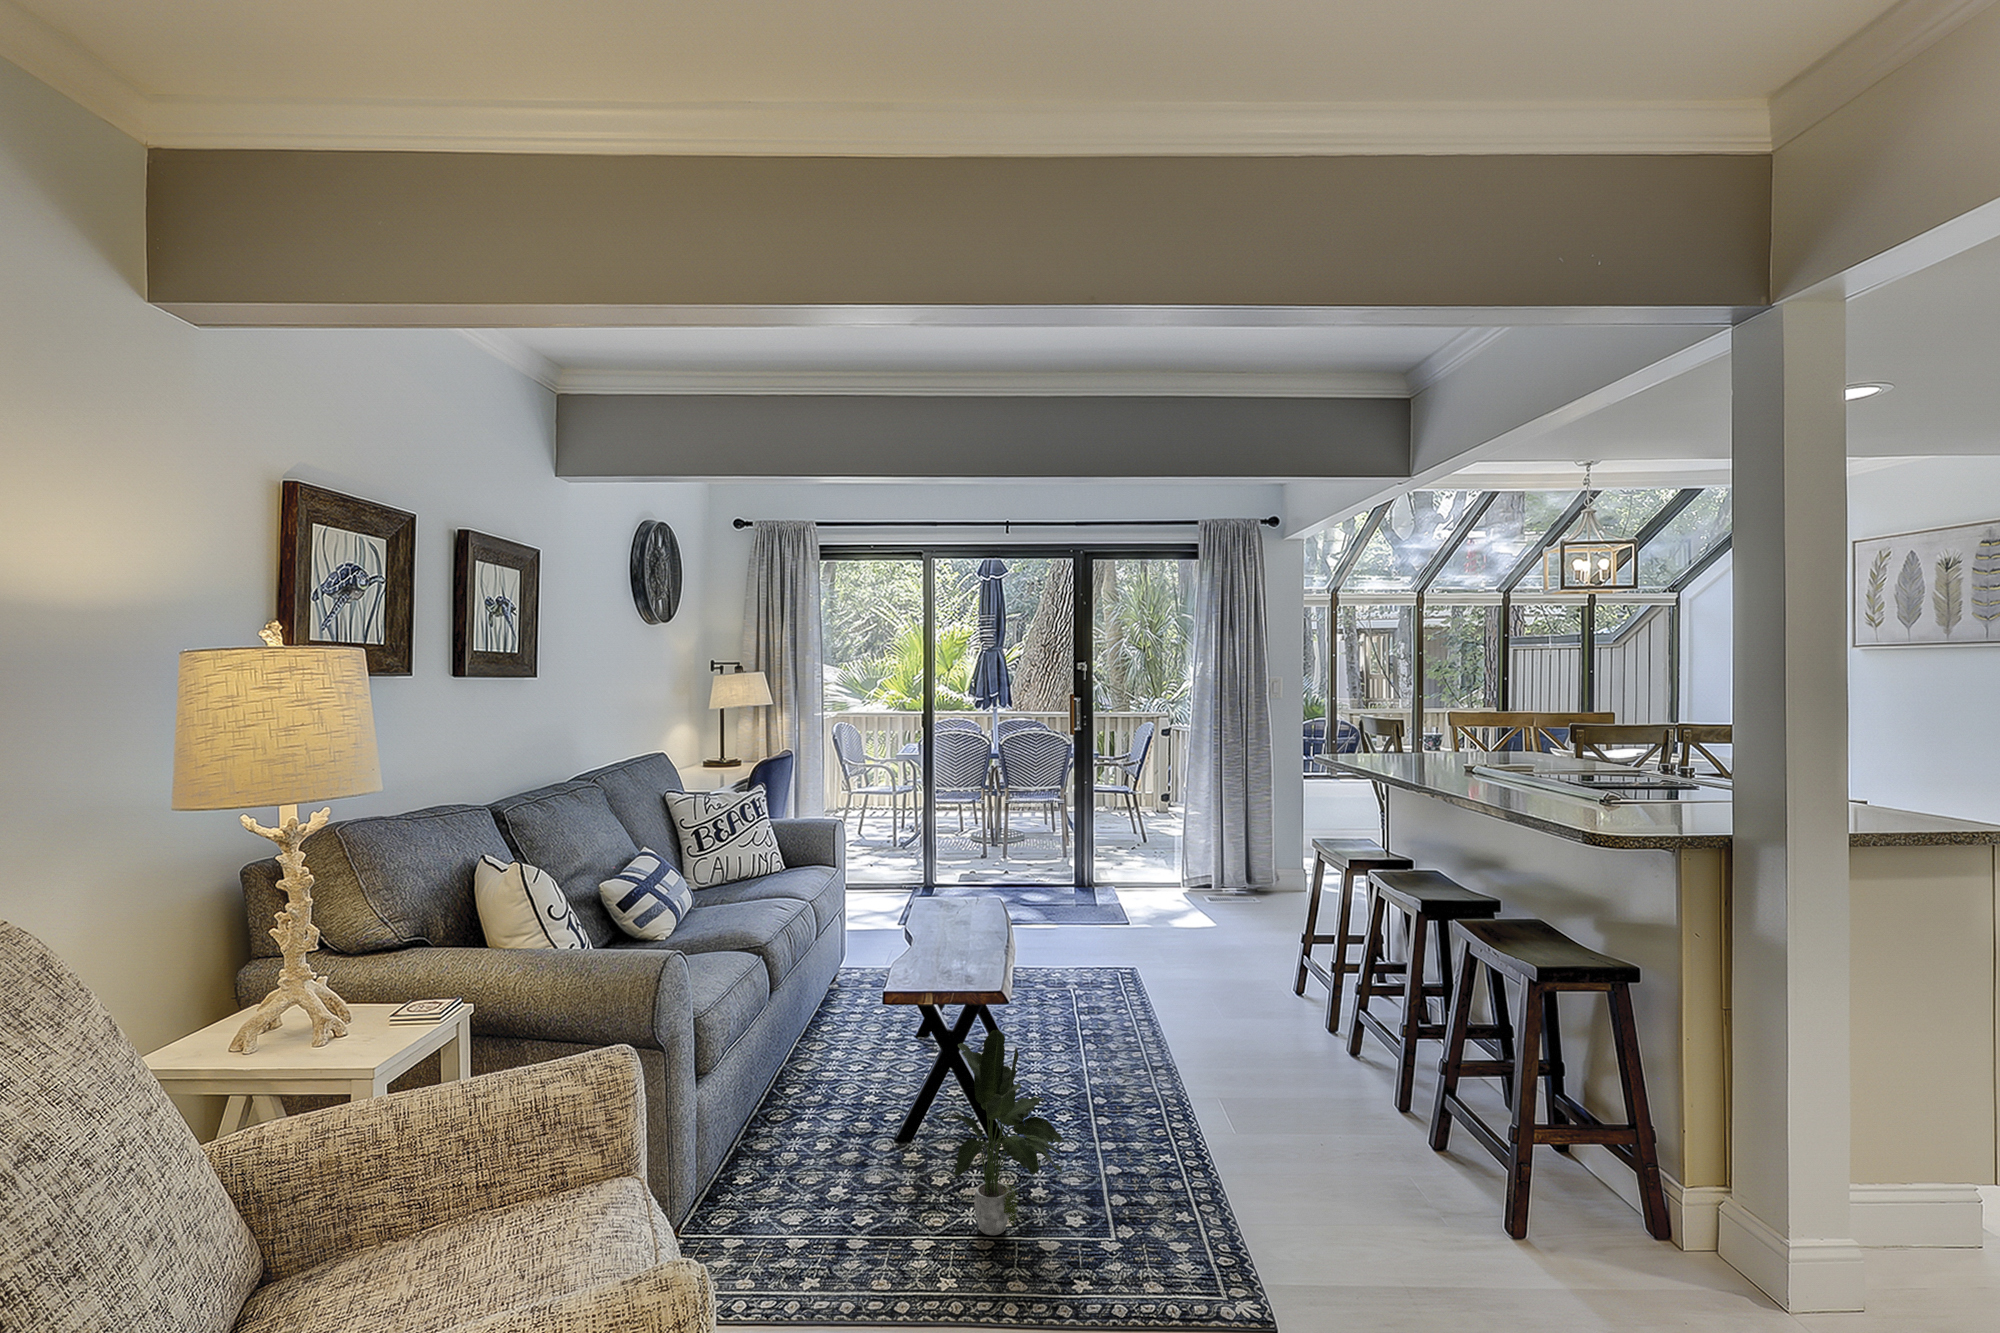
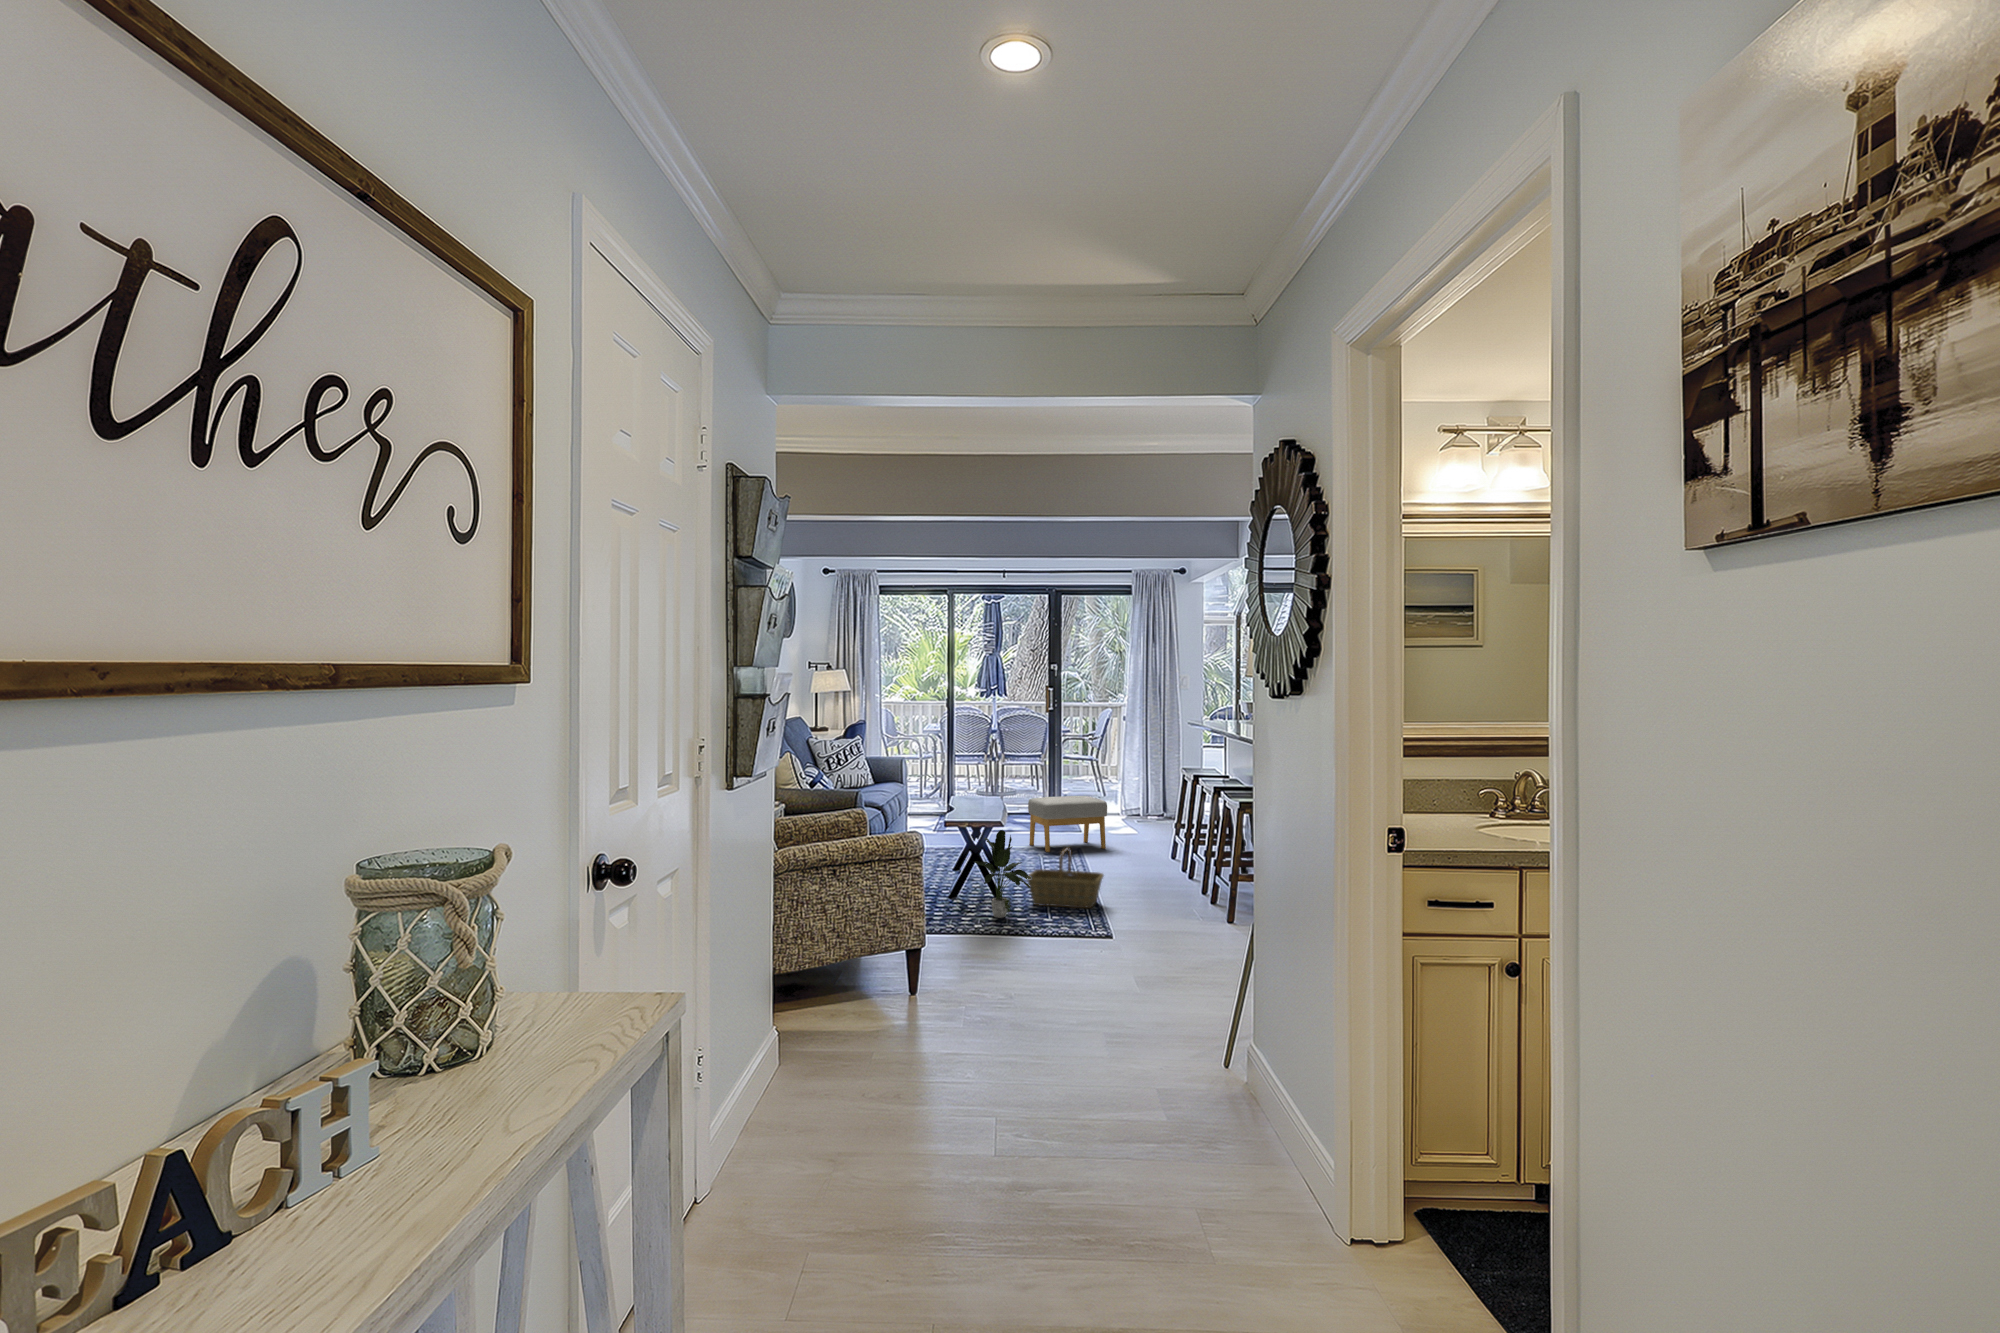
footstool: none [1046,872,1176,973] -> present [1028,796,1107,852]
basket: none [1050,1039,1211,1184] -> present [1027,848,1104,908]

